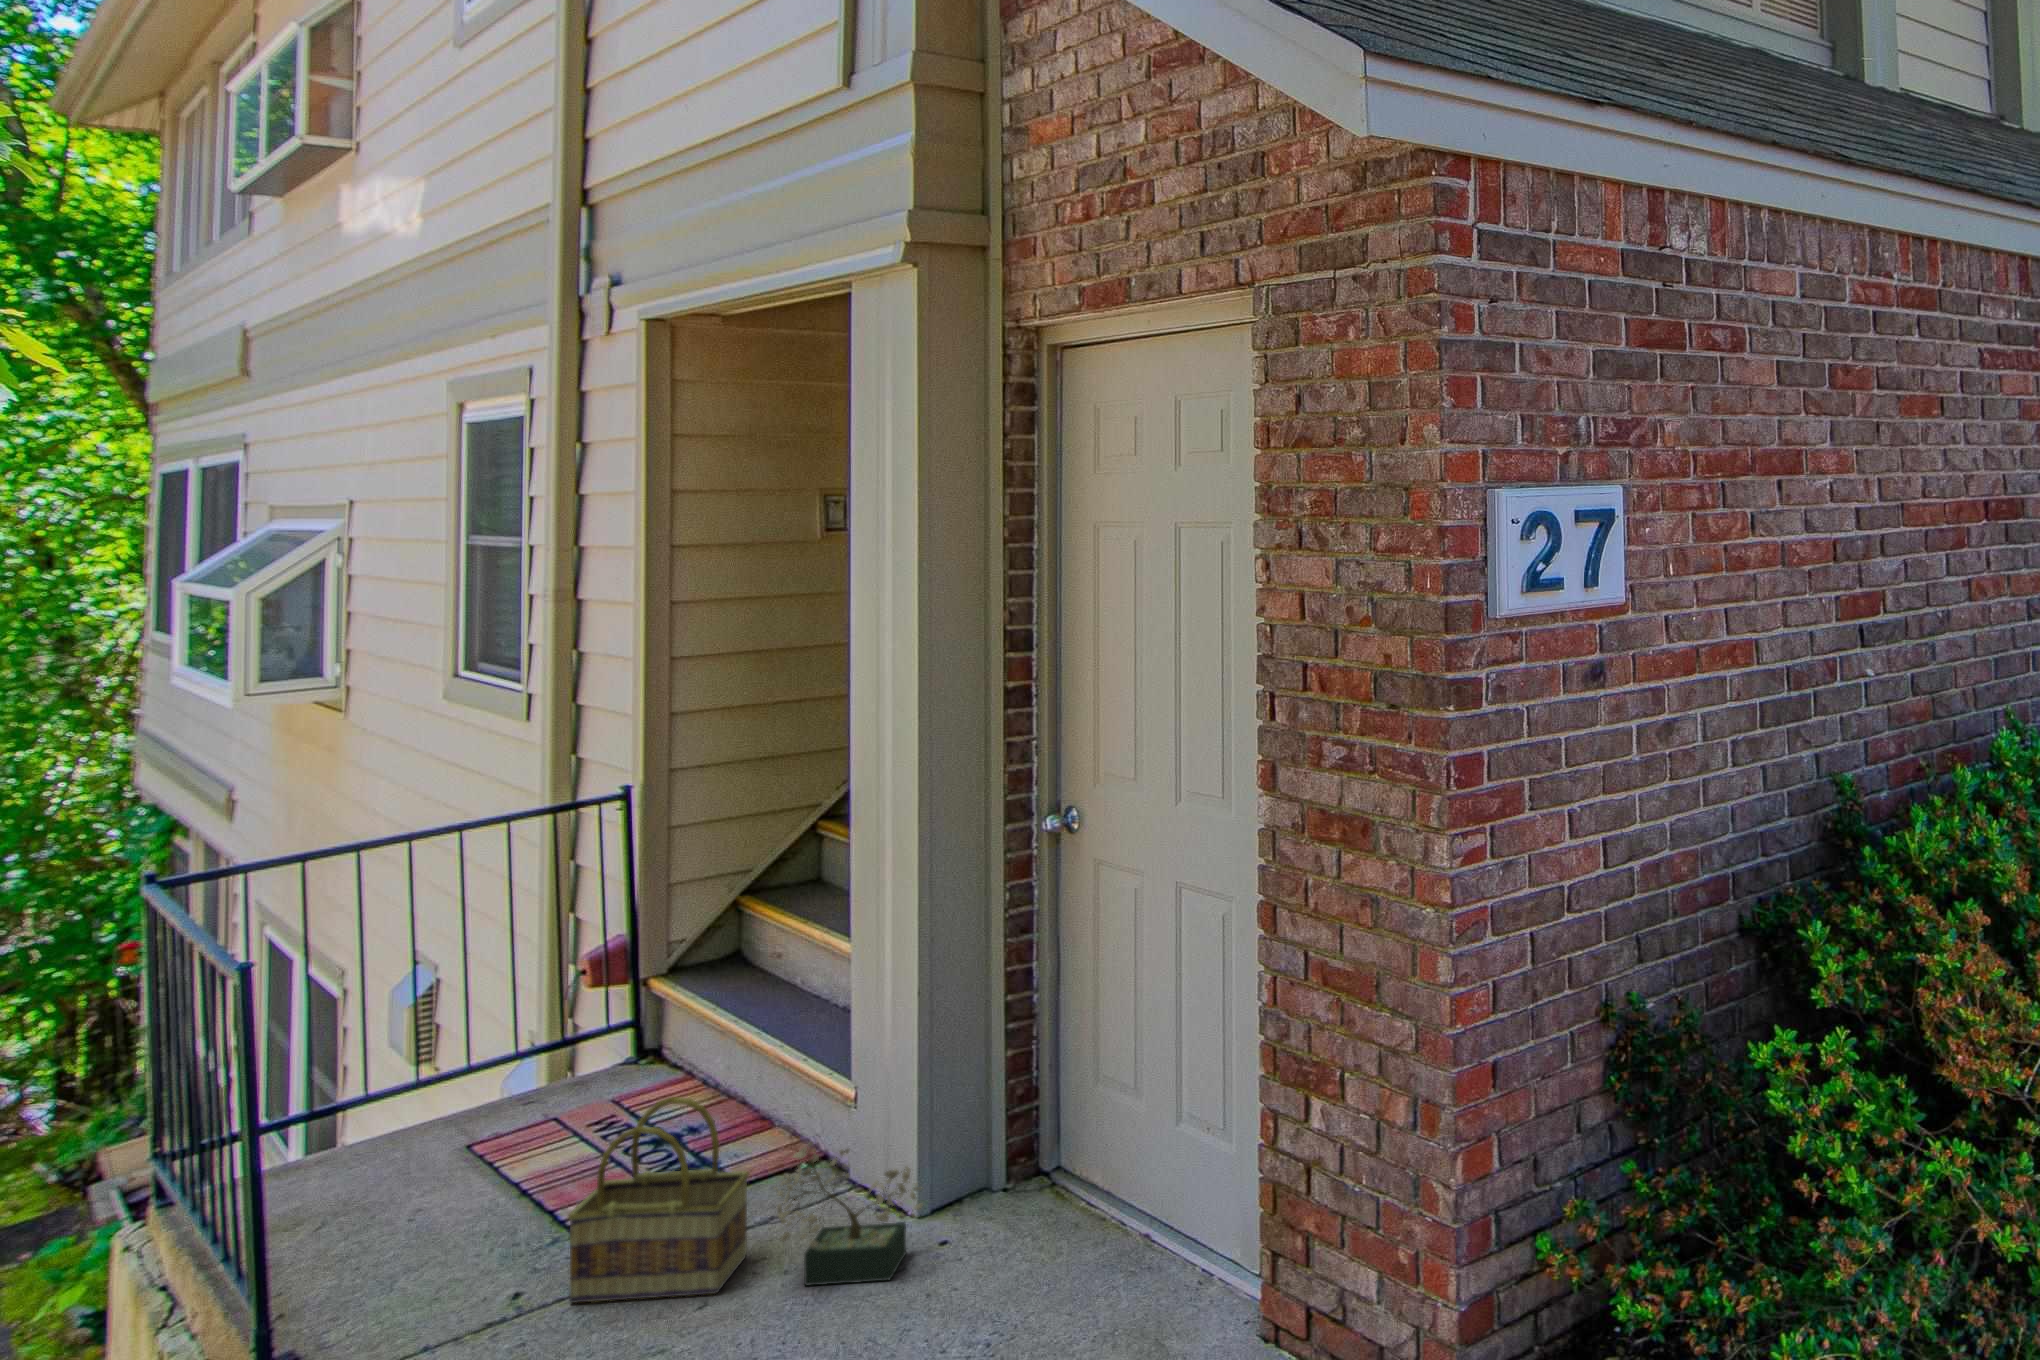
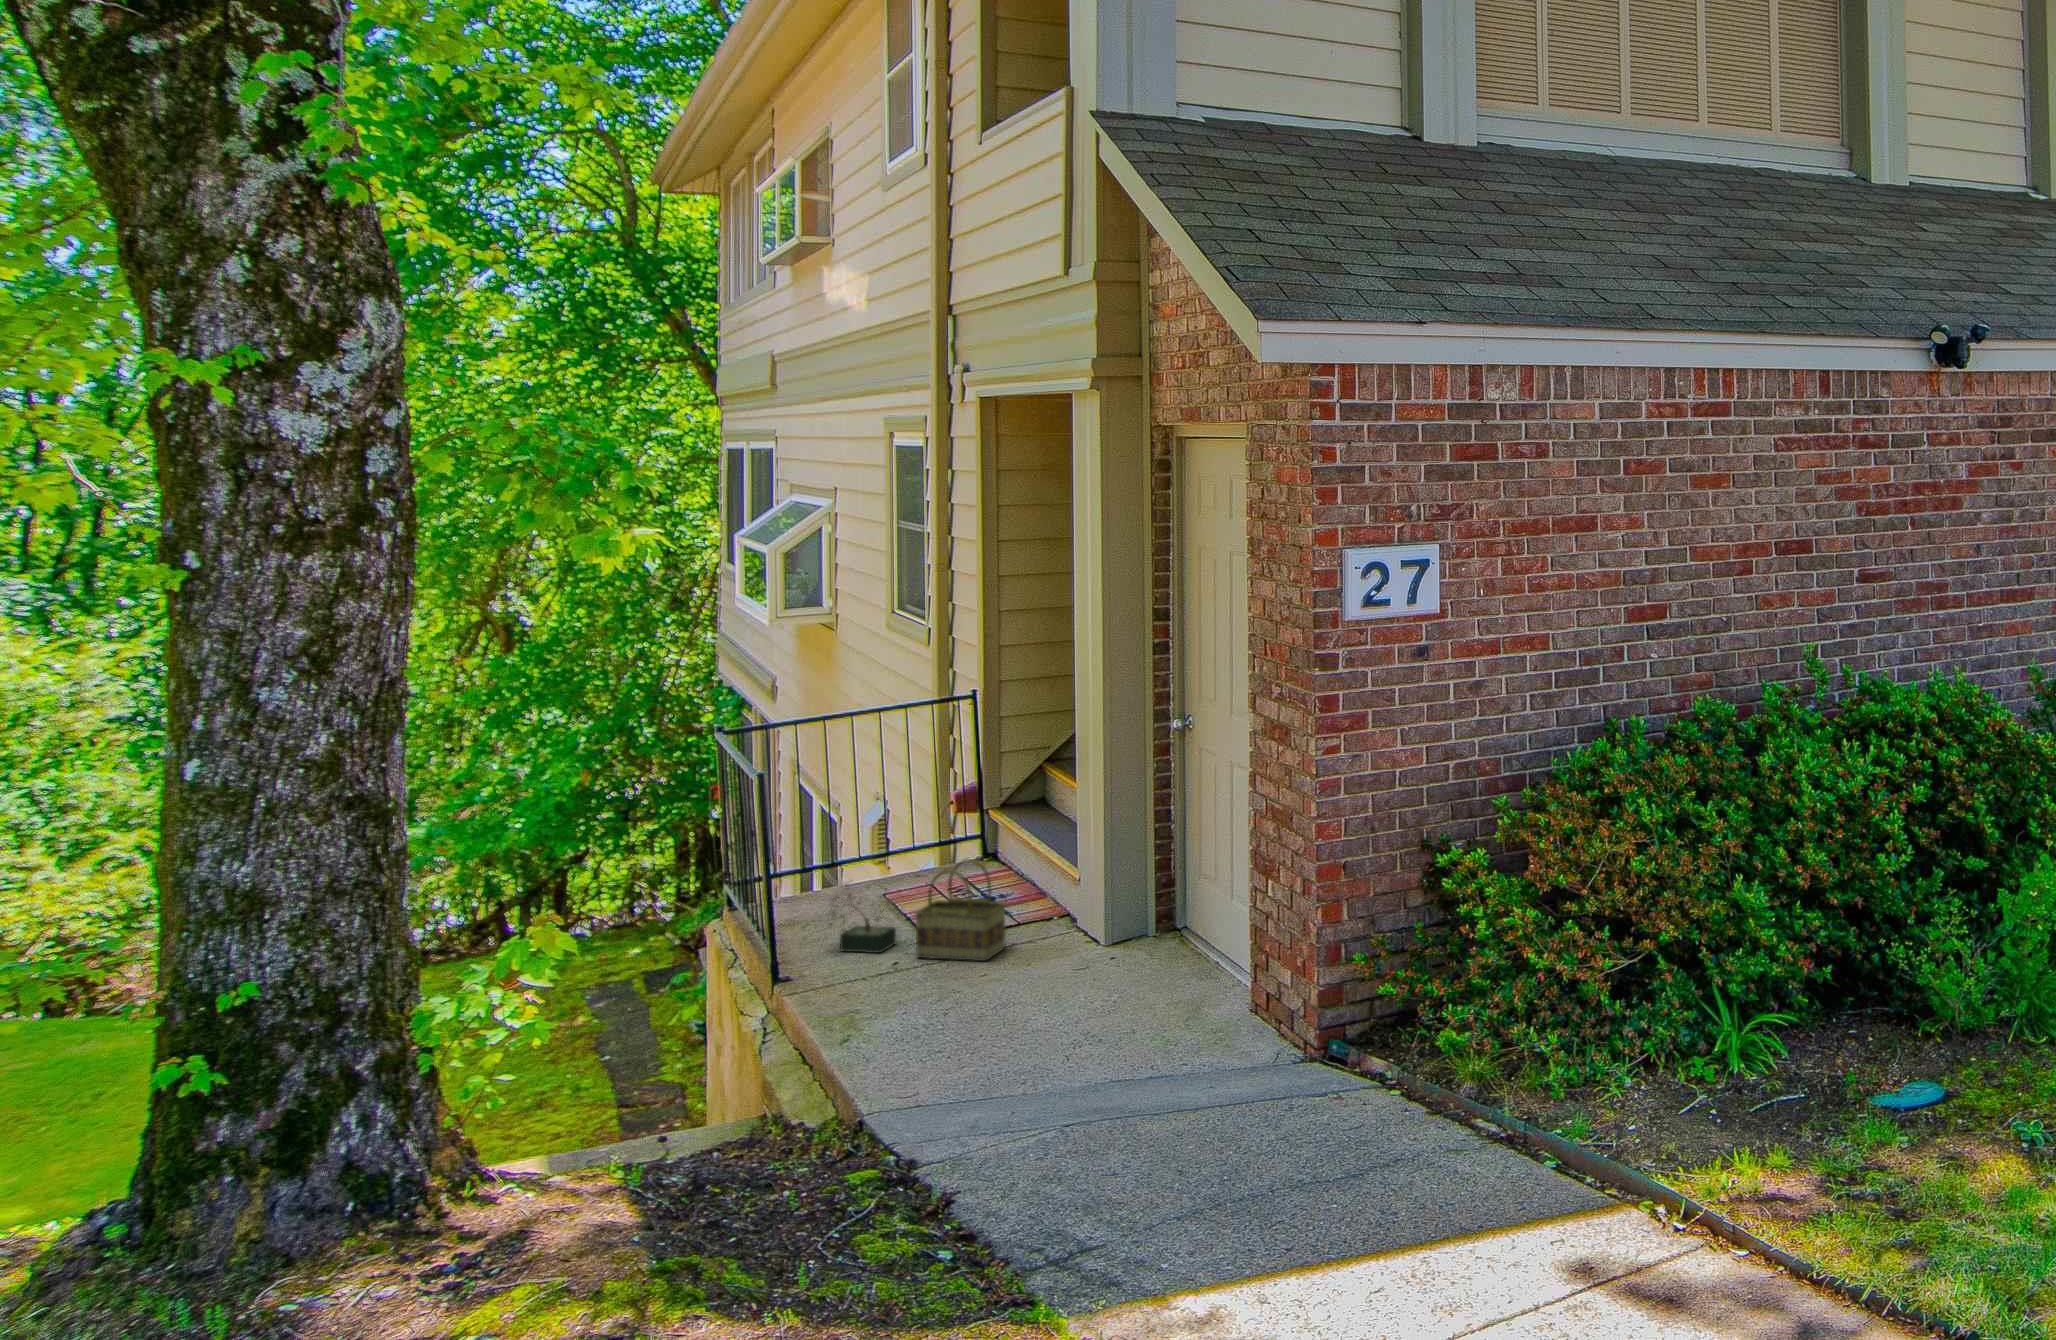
decorative plant: present [774,1142,923,1286] -> present [829,883,904,953]

